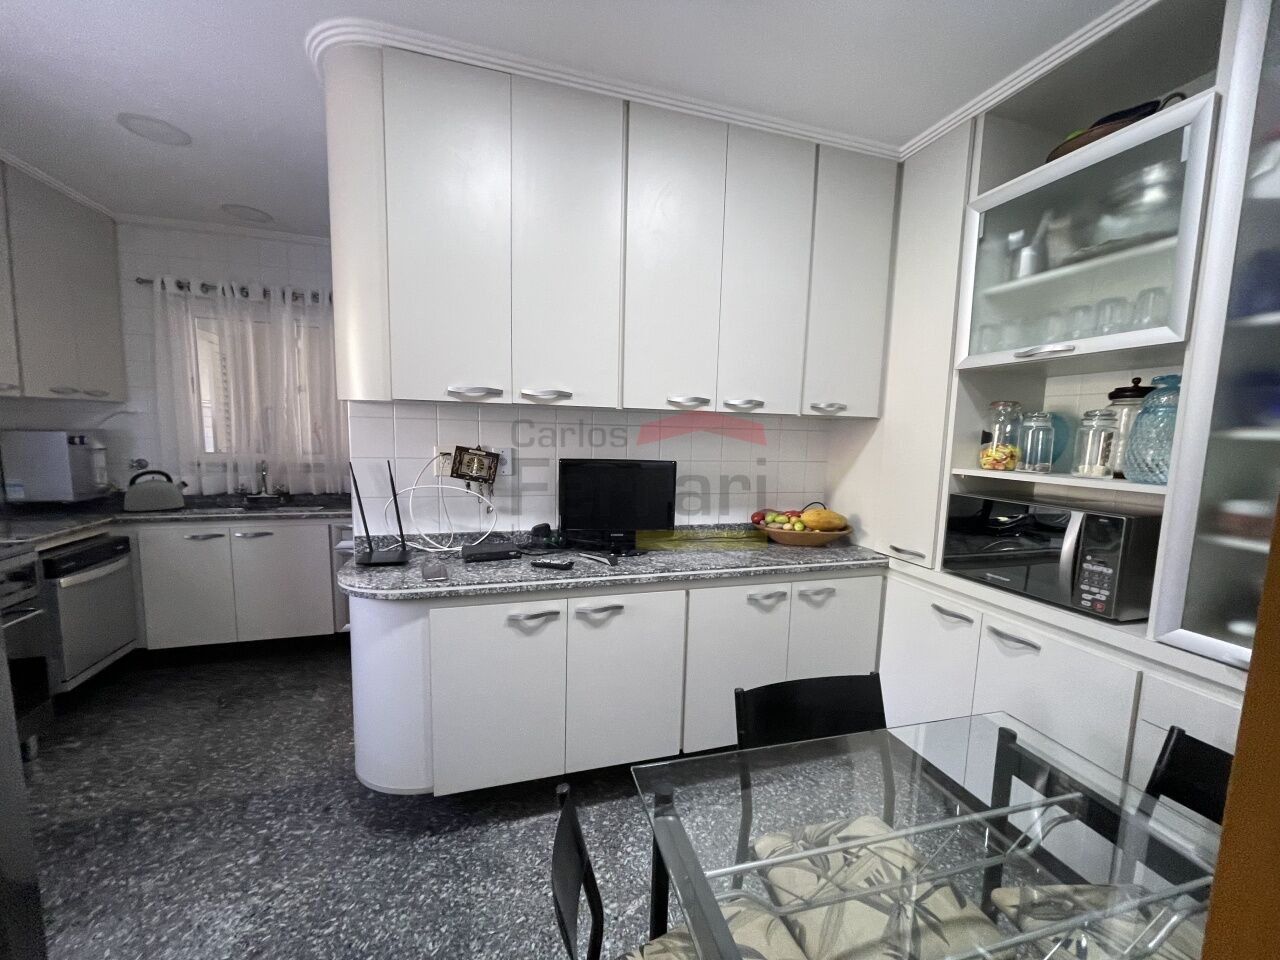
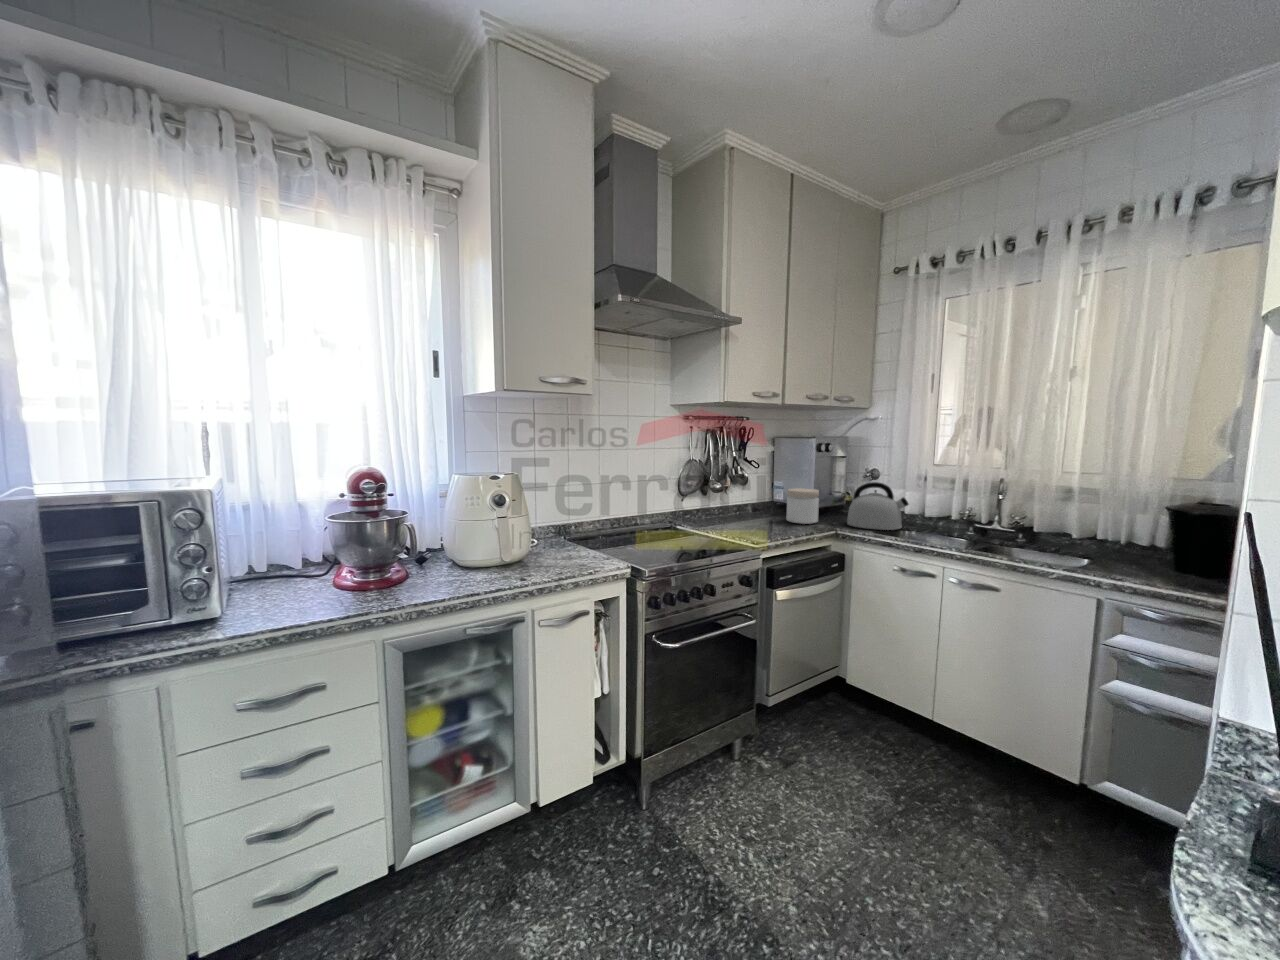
jar: none [39,482,88,517] -> present [786,488,819,524]

